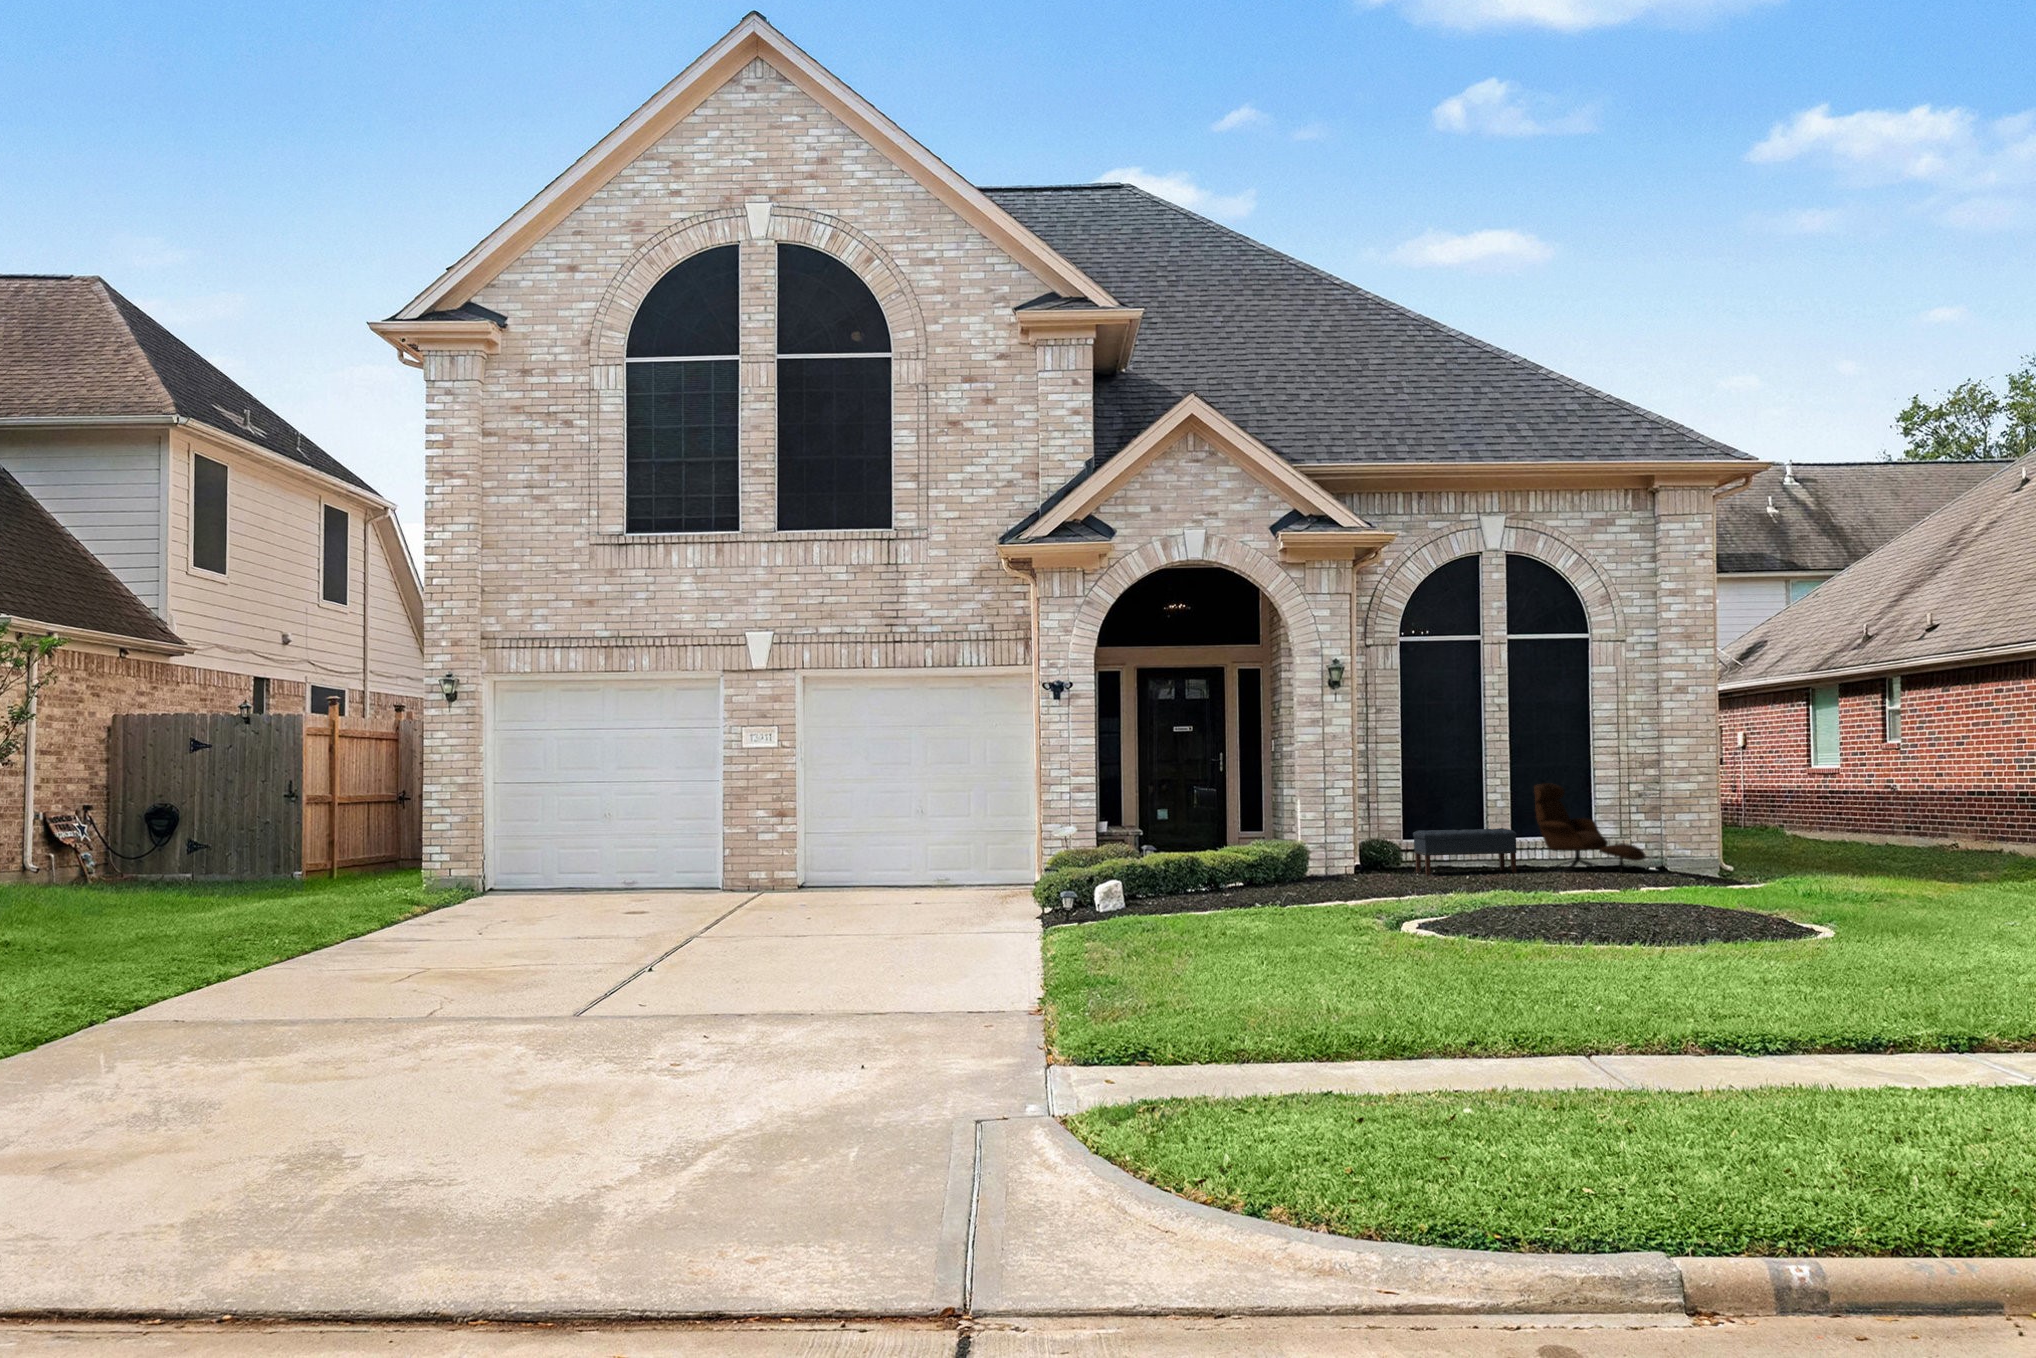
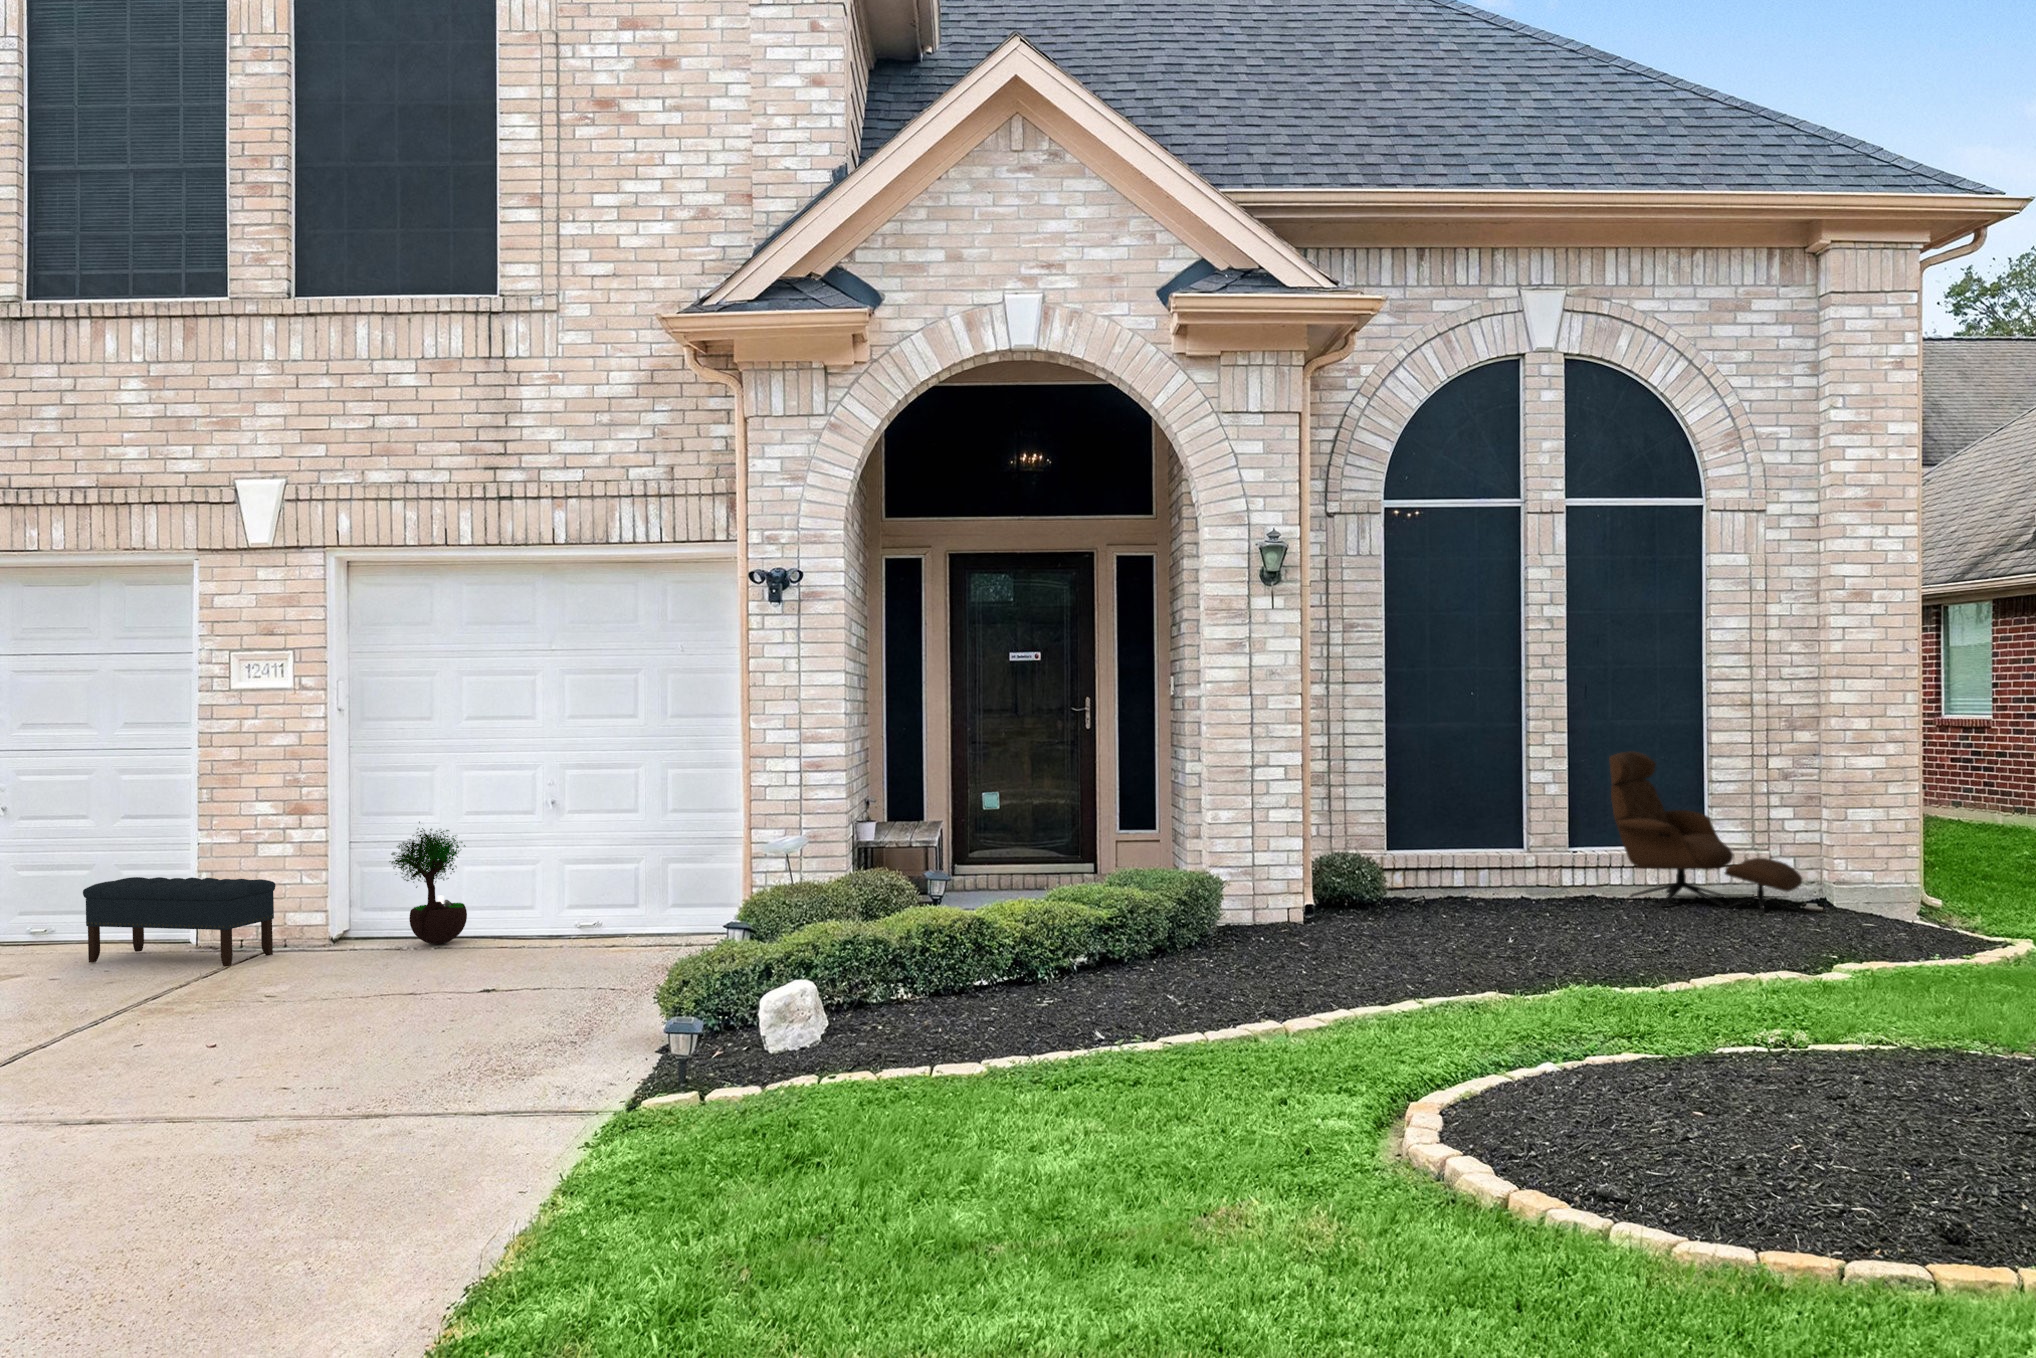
potted tree: none [836,823,877,893] -> present [389,822,467,944]
bench: present [1413,828,1517,876] -> present [83,877,276,967]

